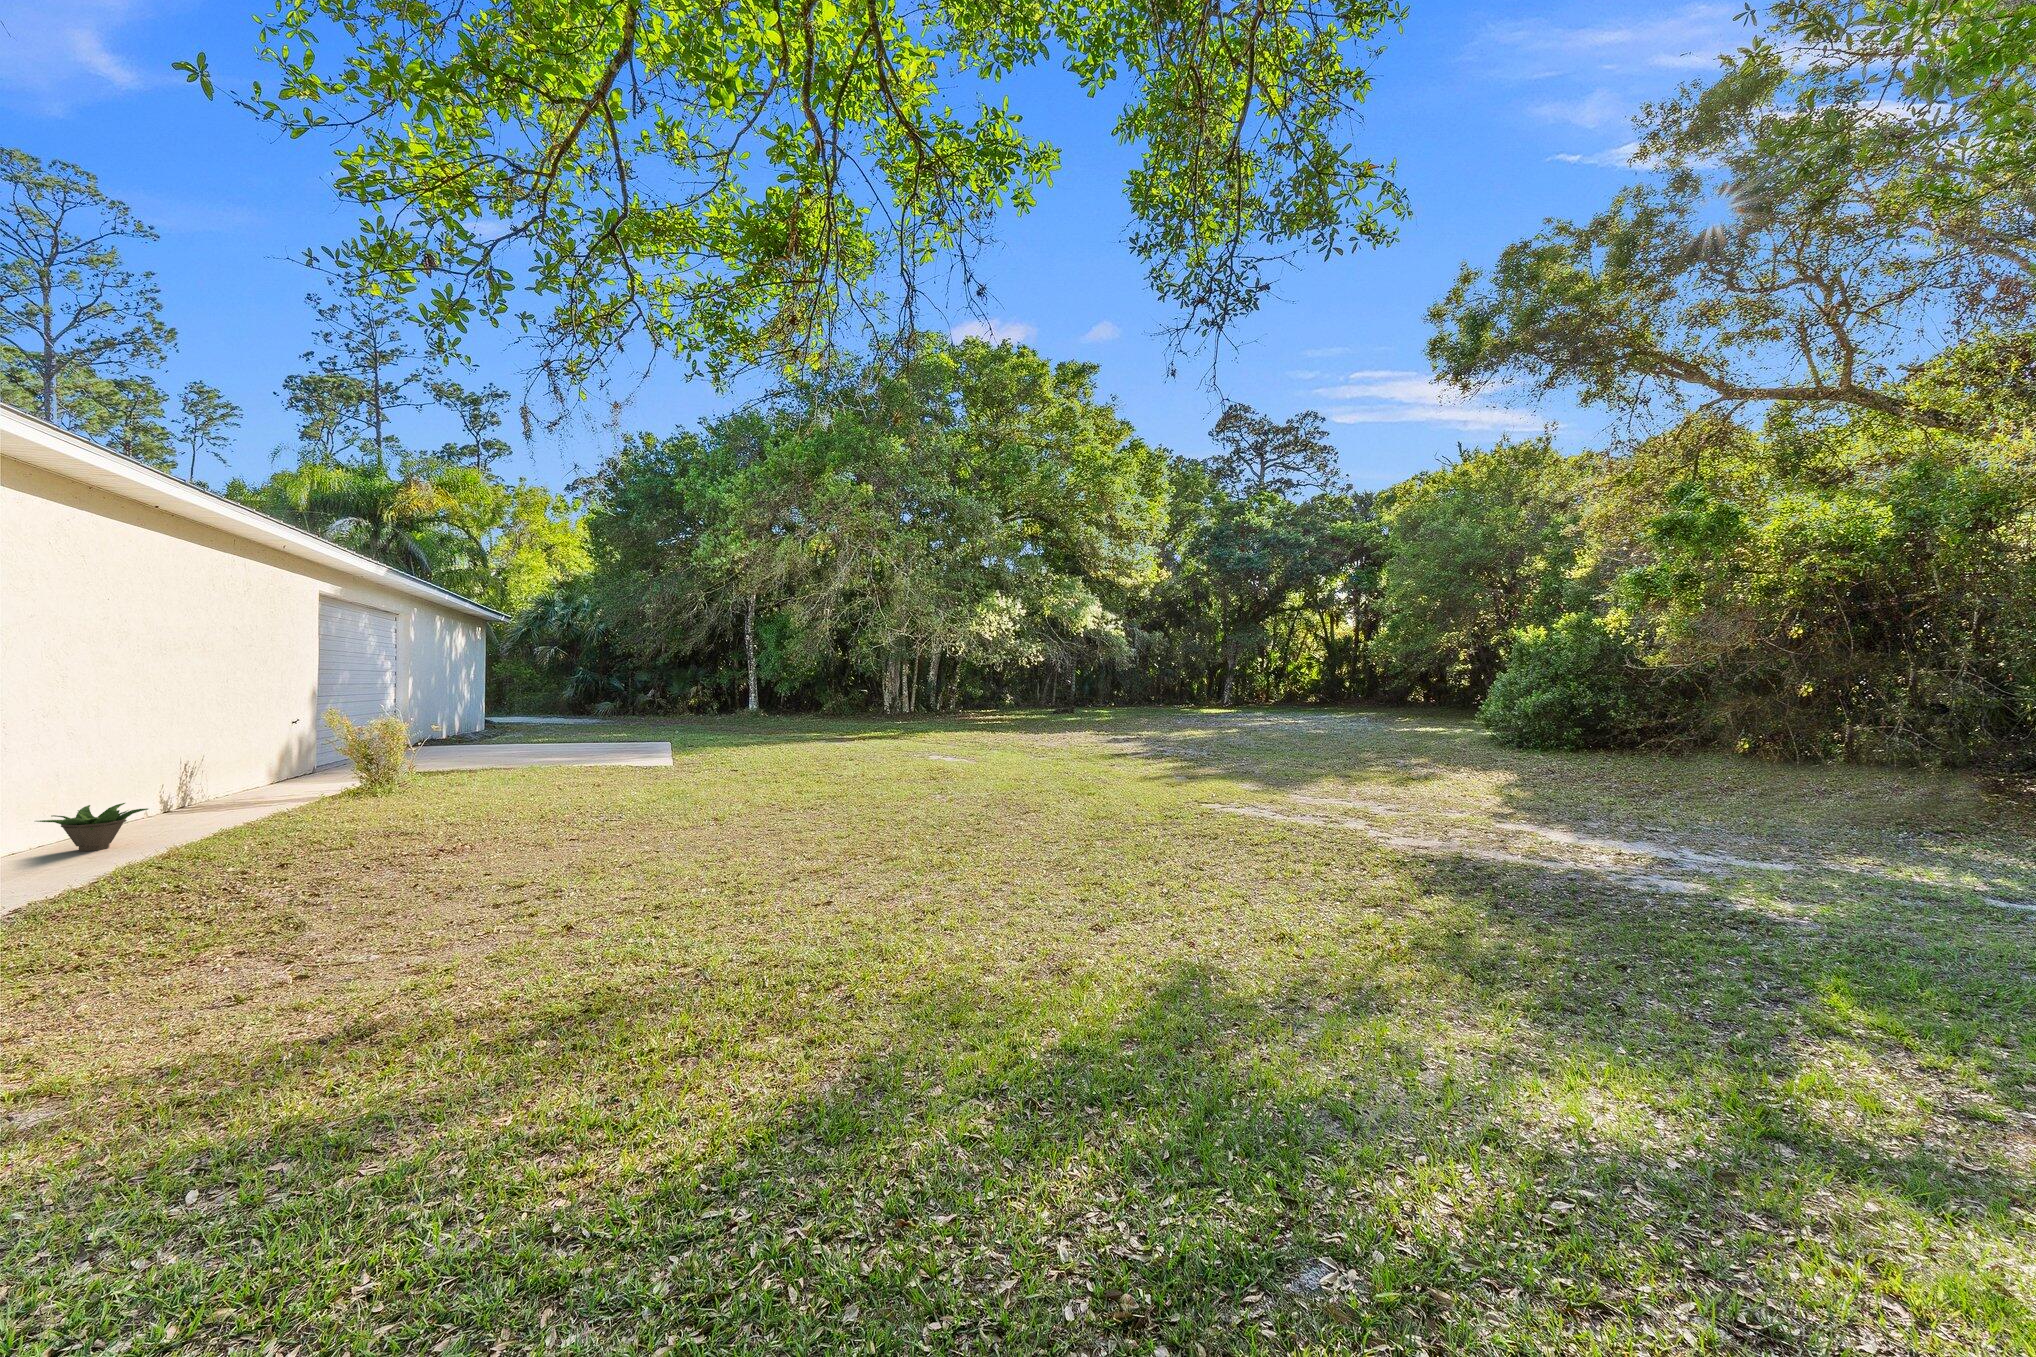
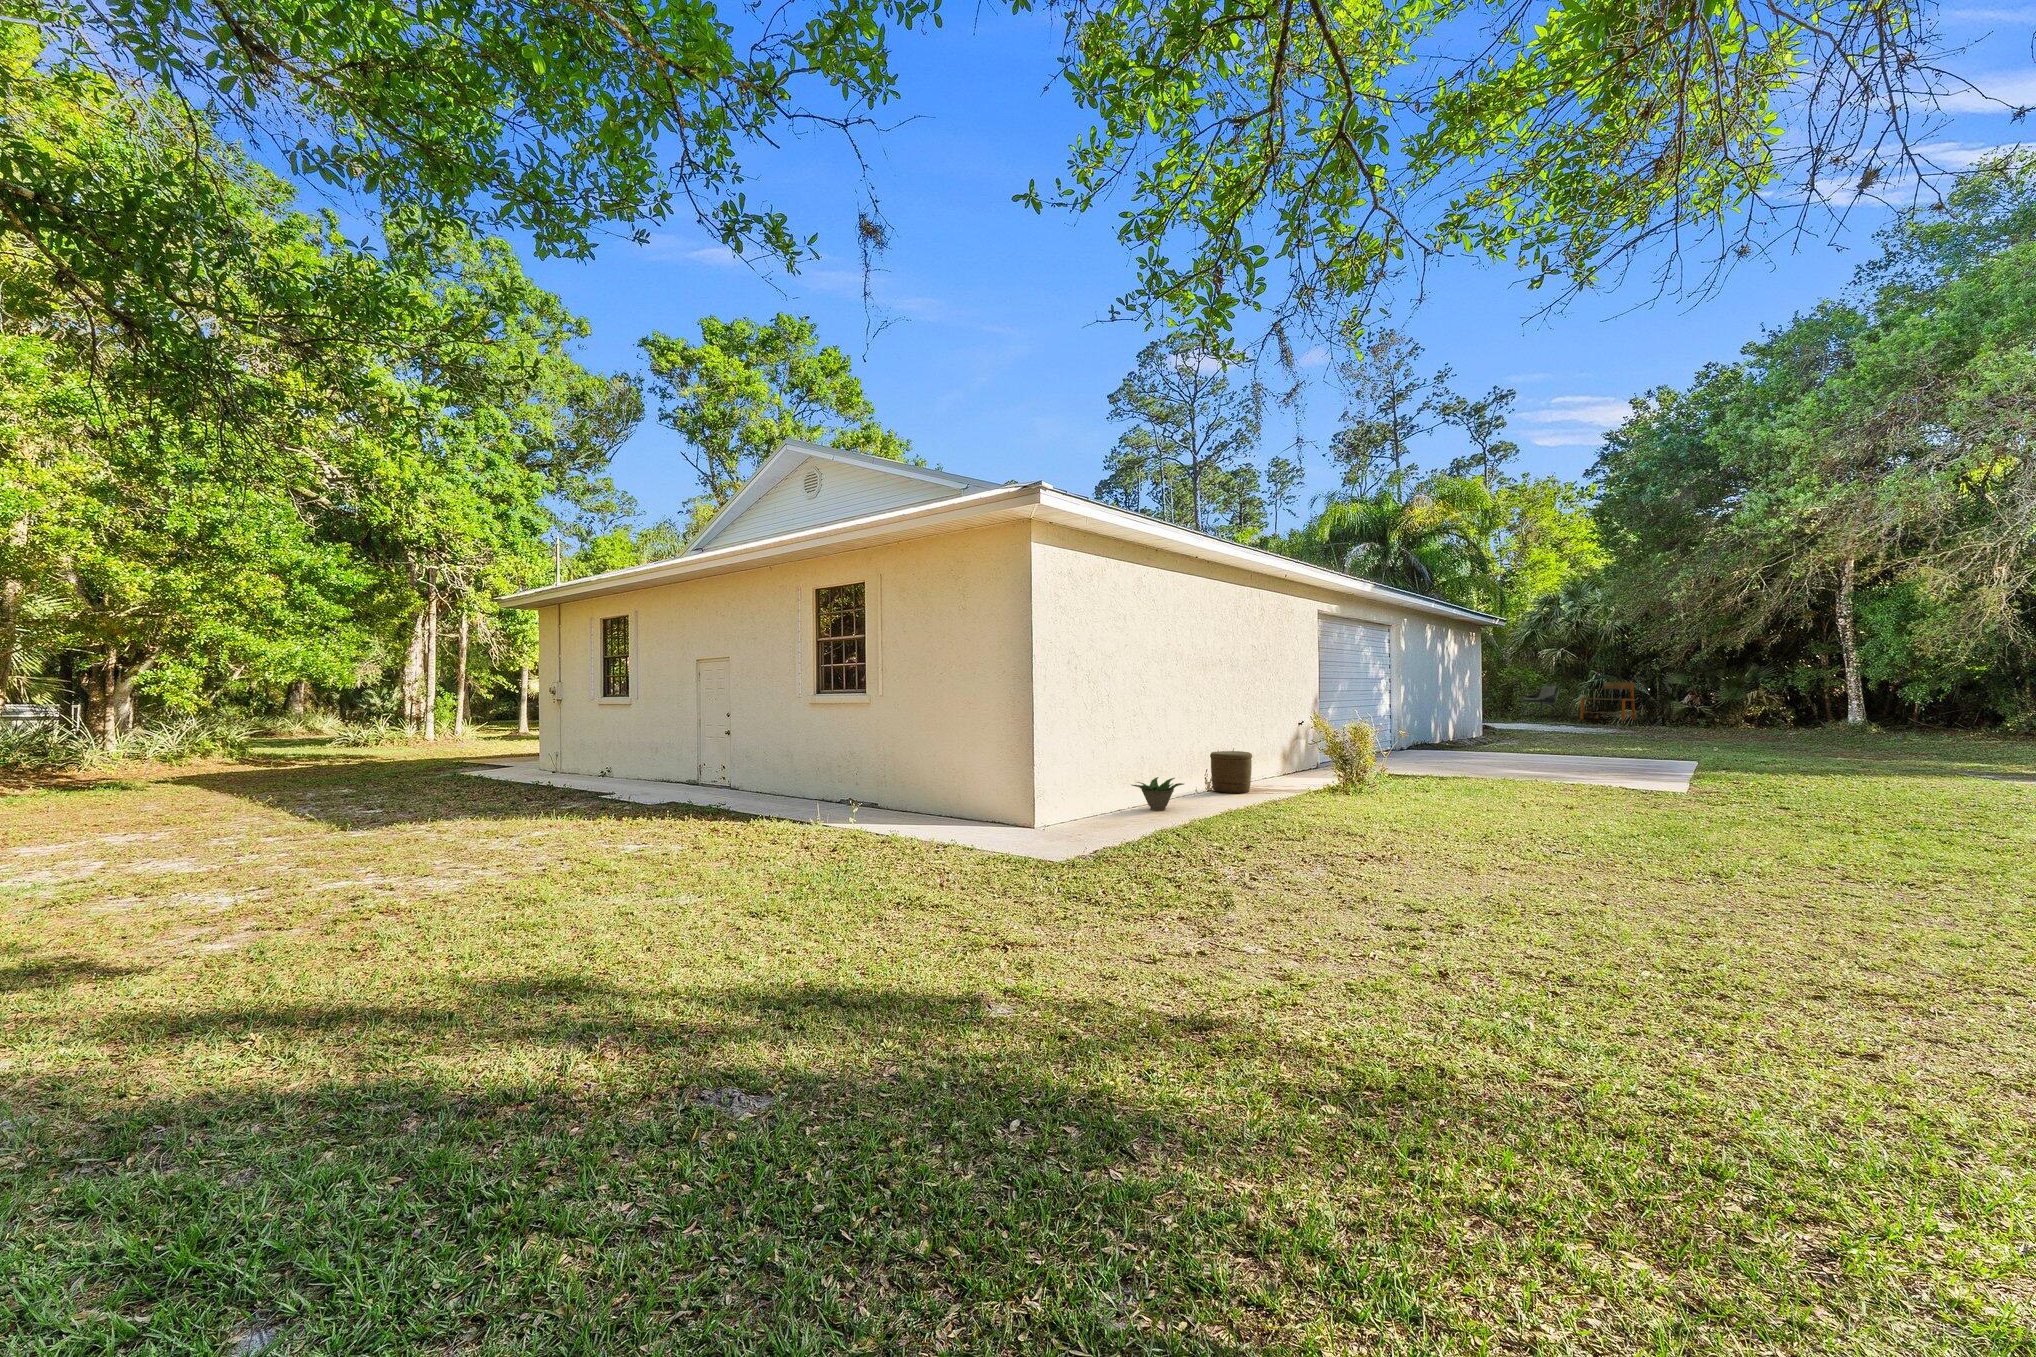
bench: none [569,675,614,708] -> present [1580,682,1636,721]
lounge chair: none [515,677,553,706] -> present [1520,685,1562,717]
woven basket: none [172,760,245,814] -> present [1210,751,1252,793]

